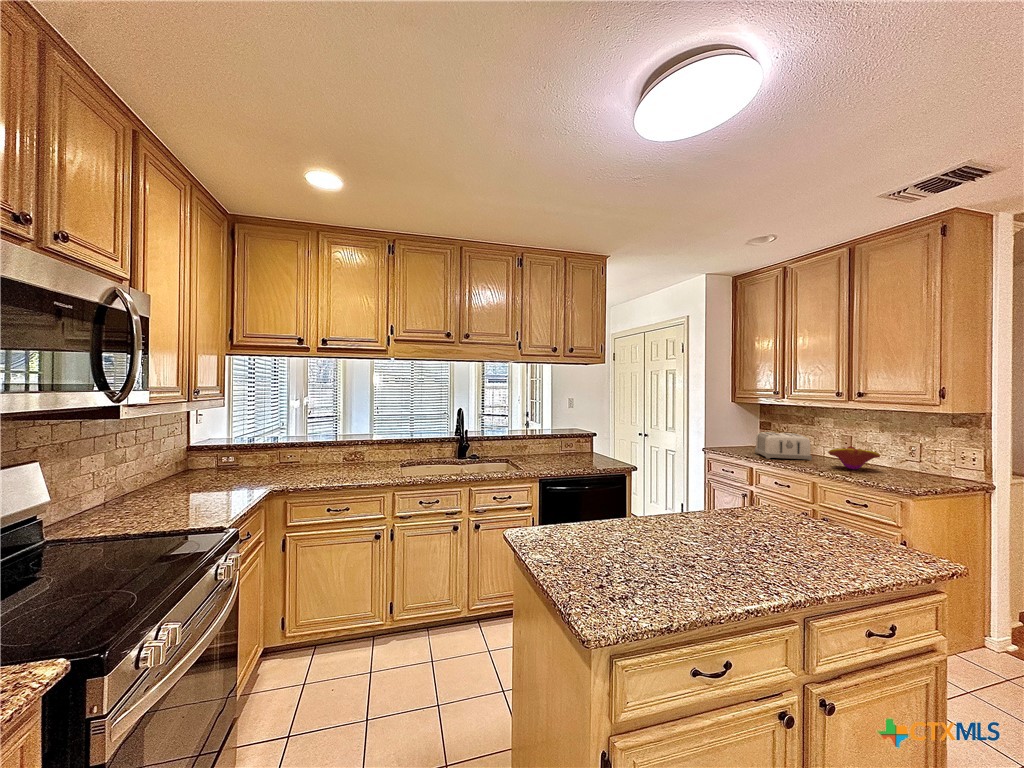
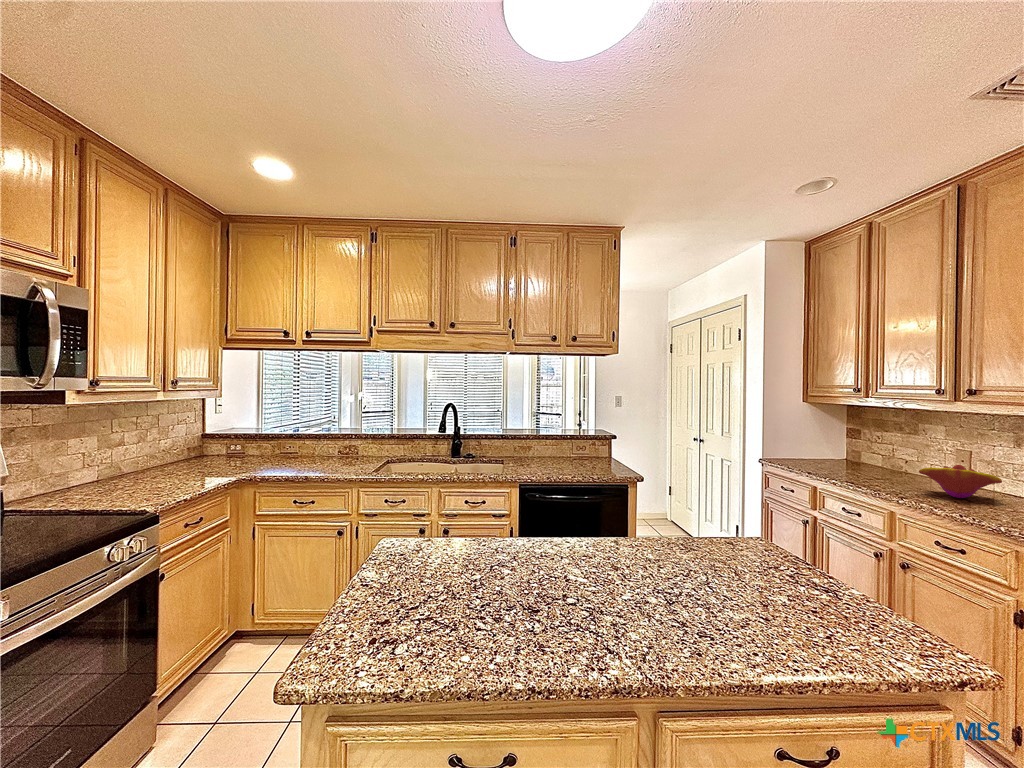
toaster: present [755,432,812,460] -> none [830,441,905,482]

